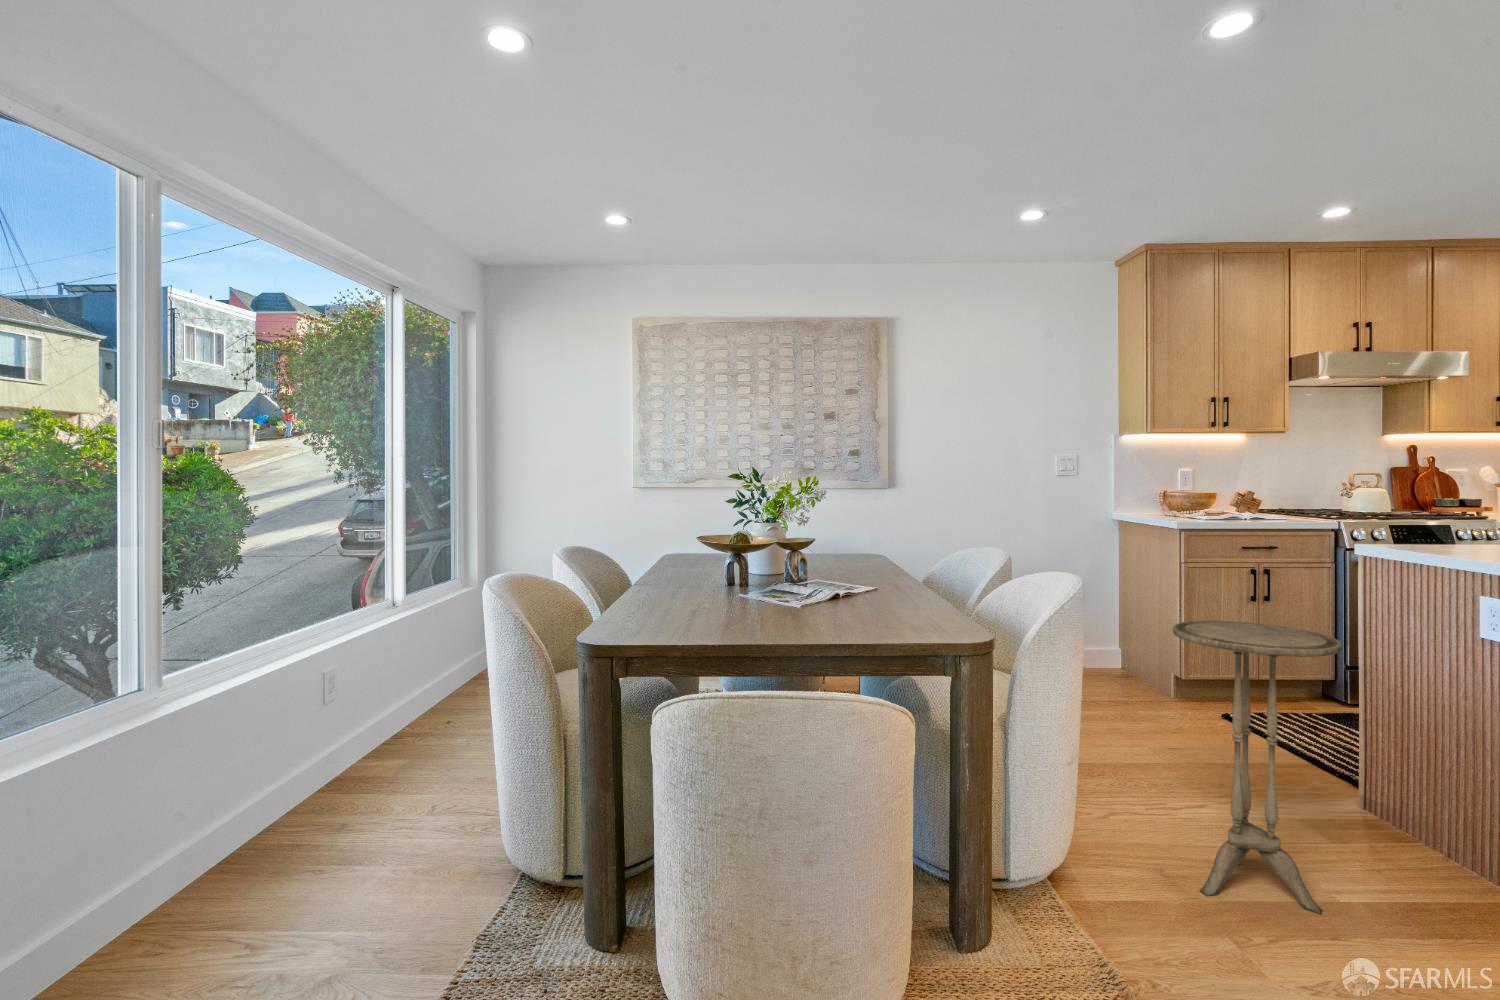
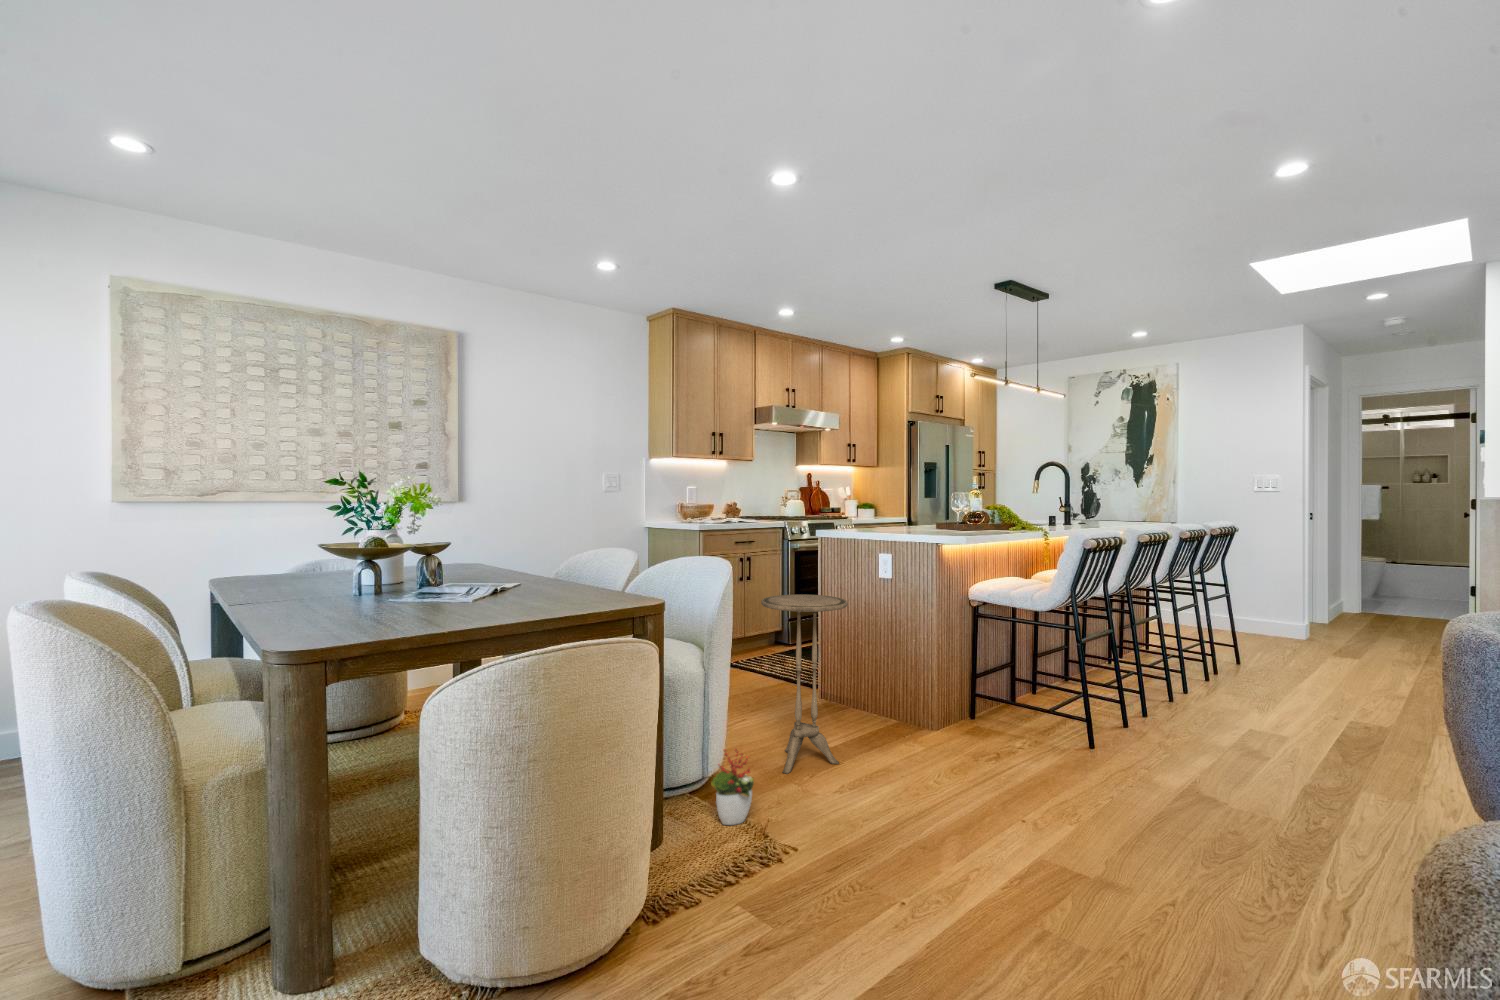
decorative plant: none [1028,826,1101,943] -> present [711,749,754,825]

